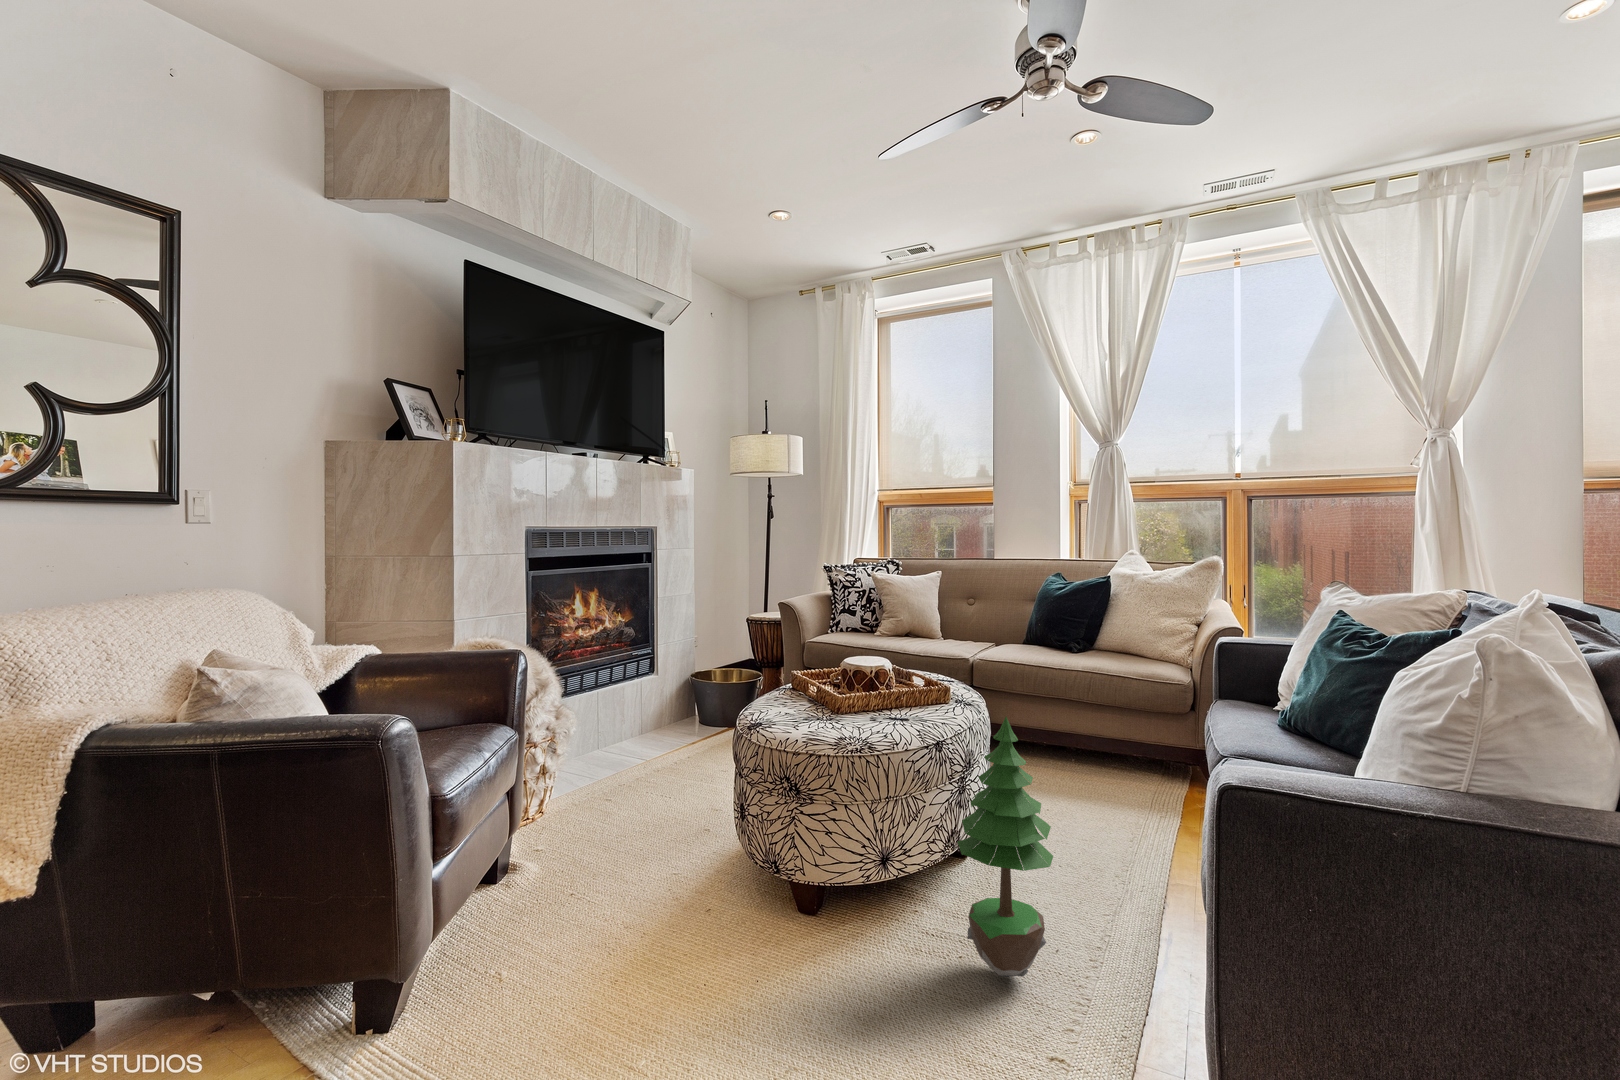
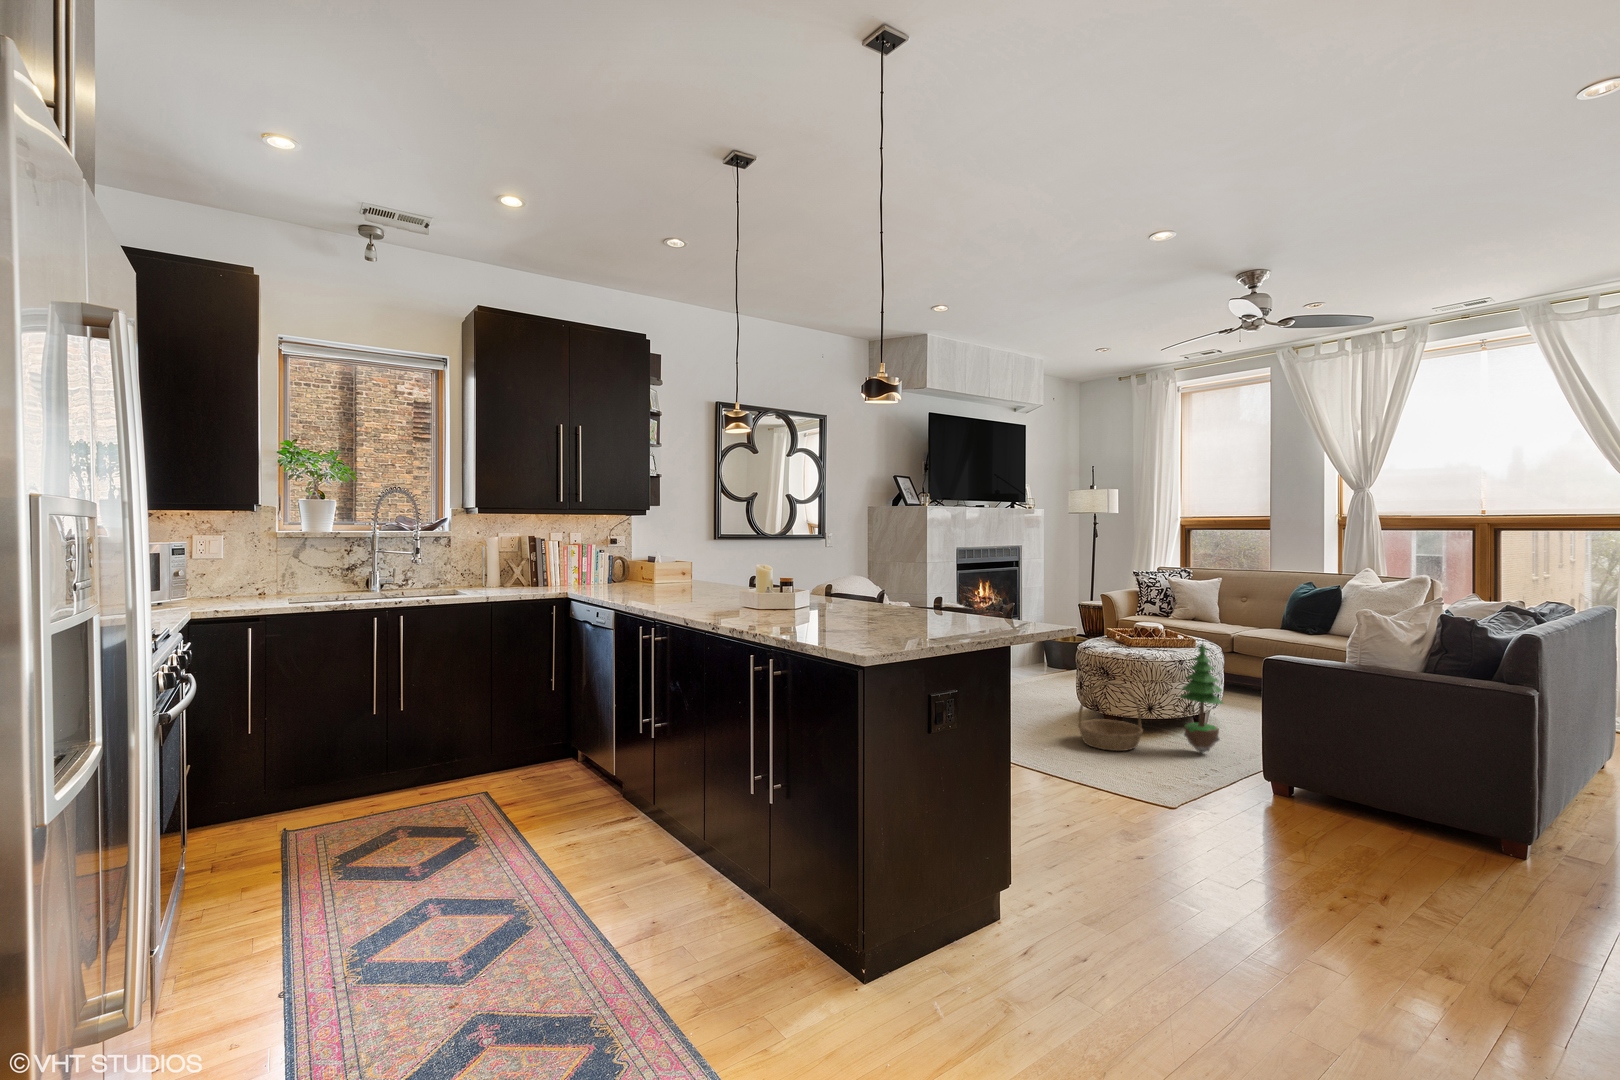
basket: none [731,828,881,1020] -> present [1078,682,1143,751]

